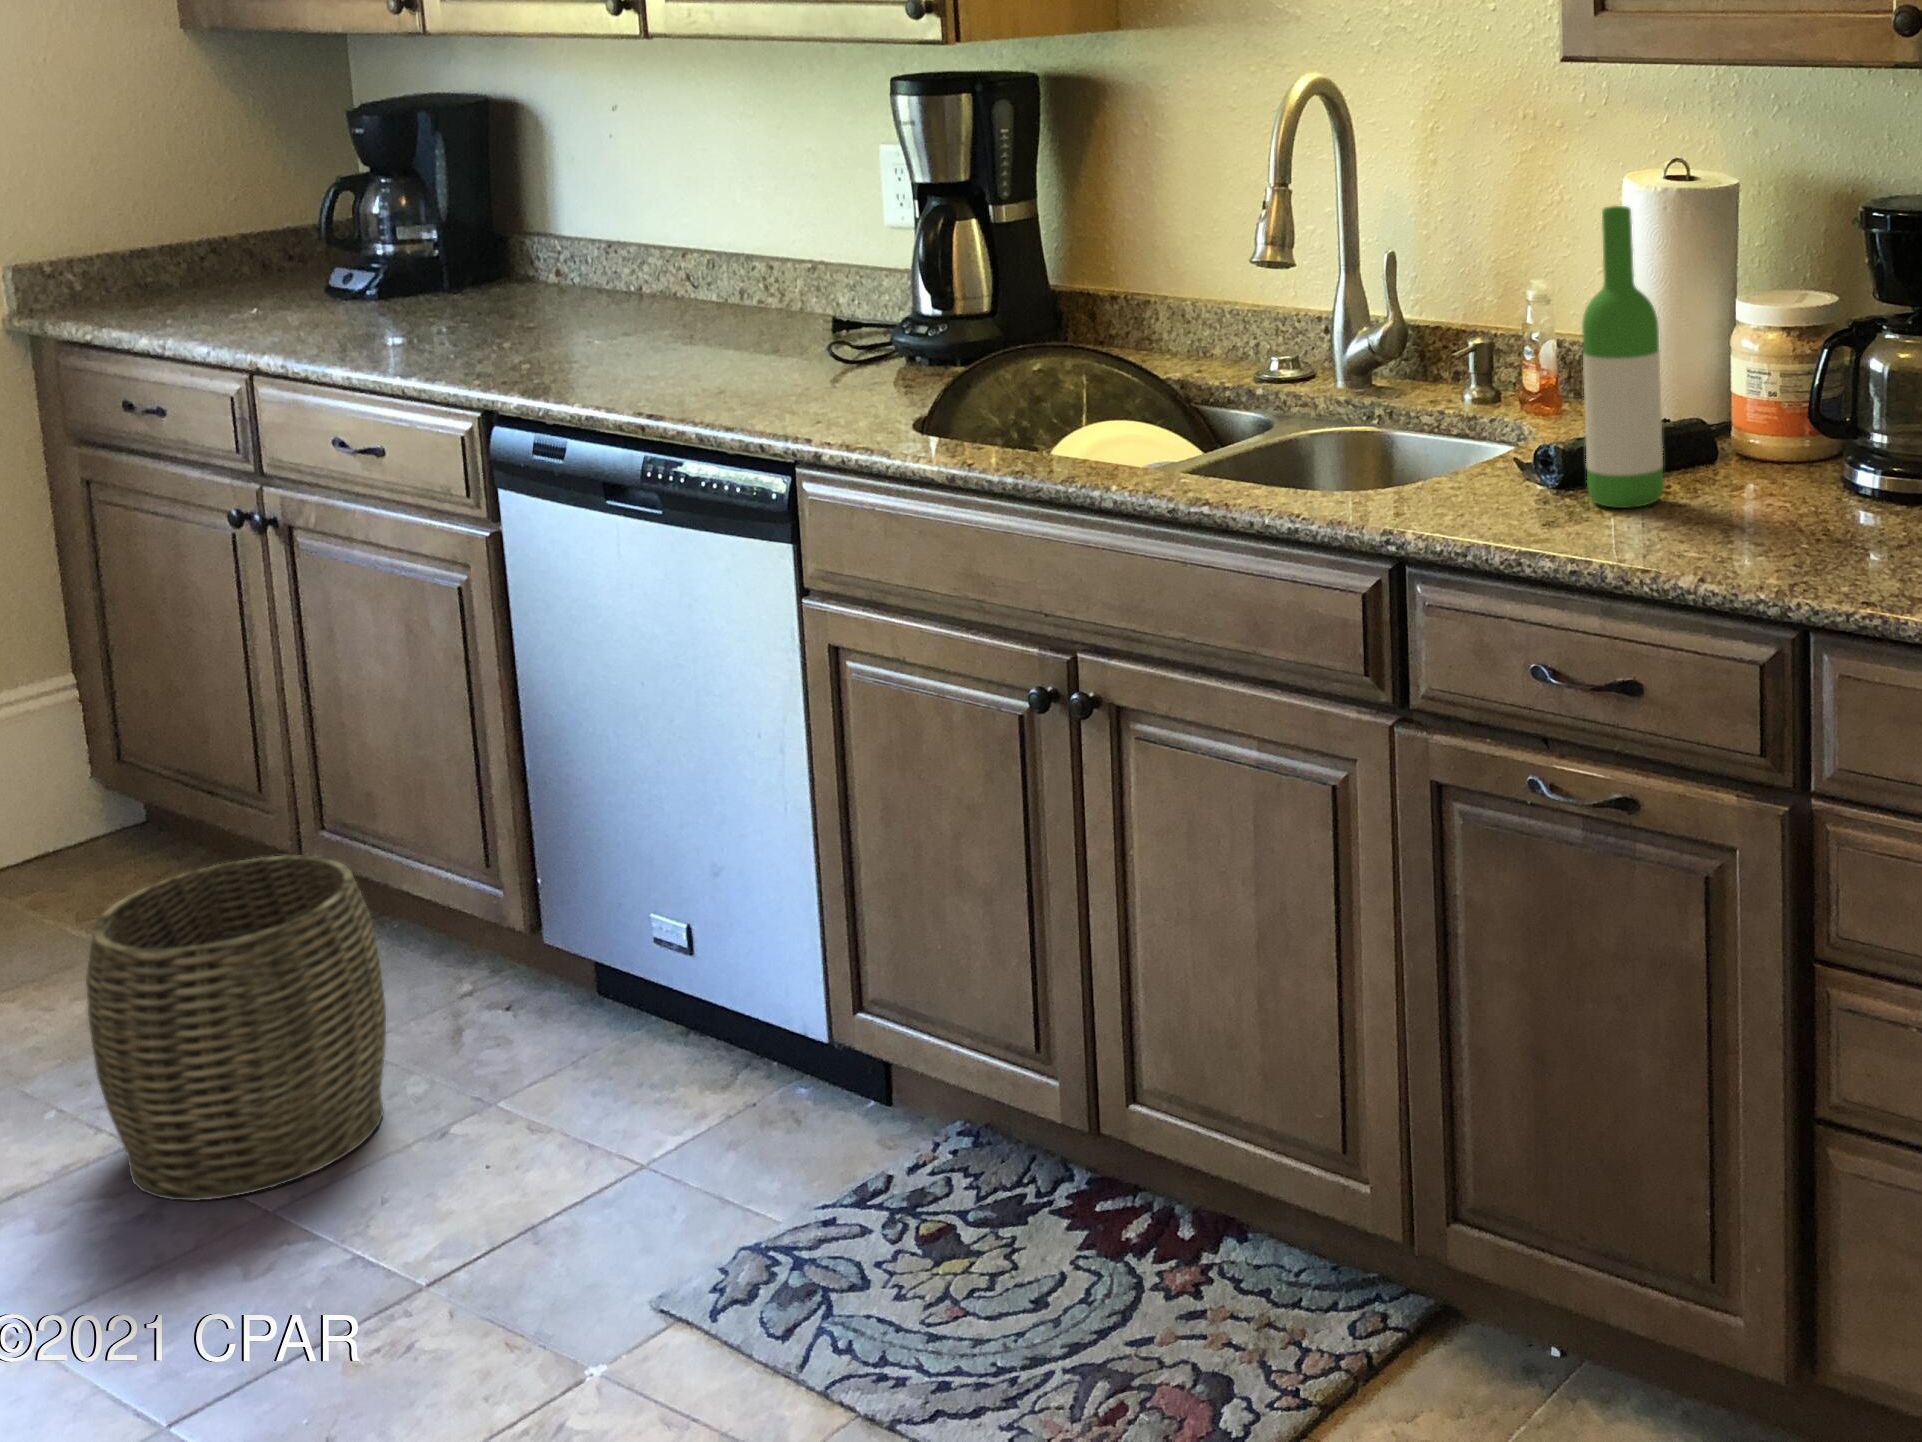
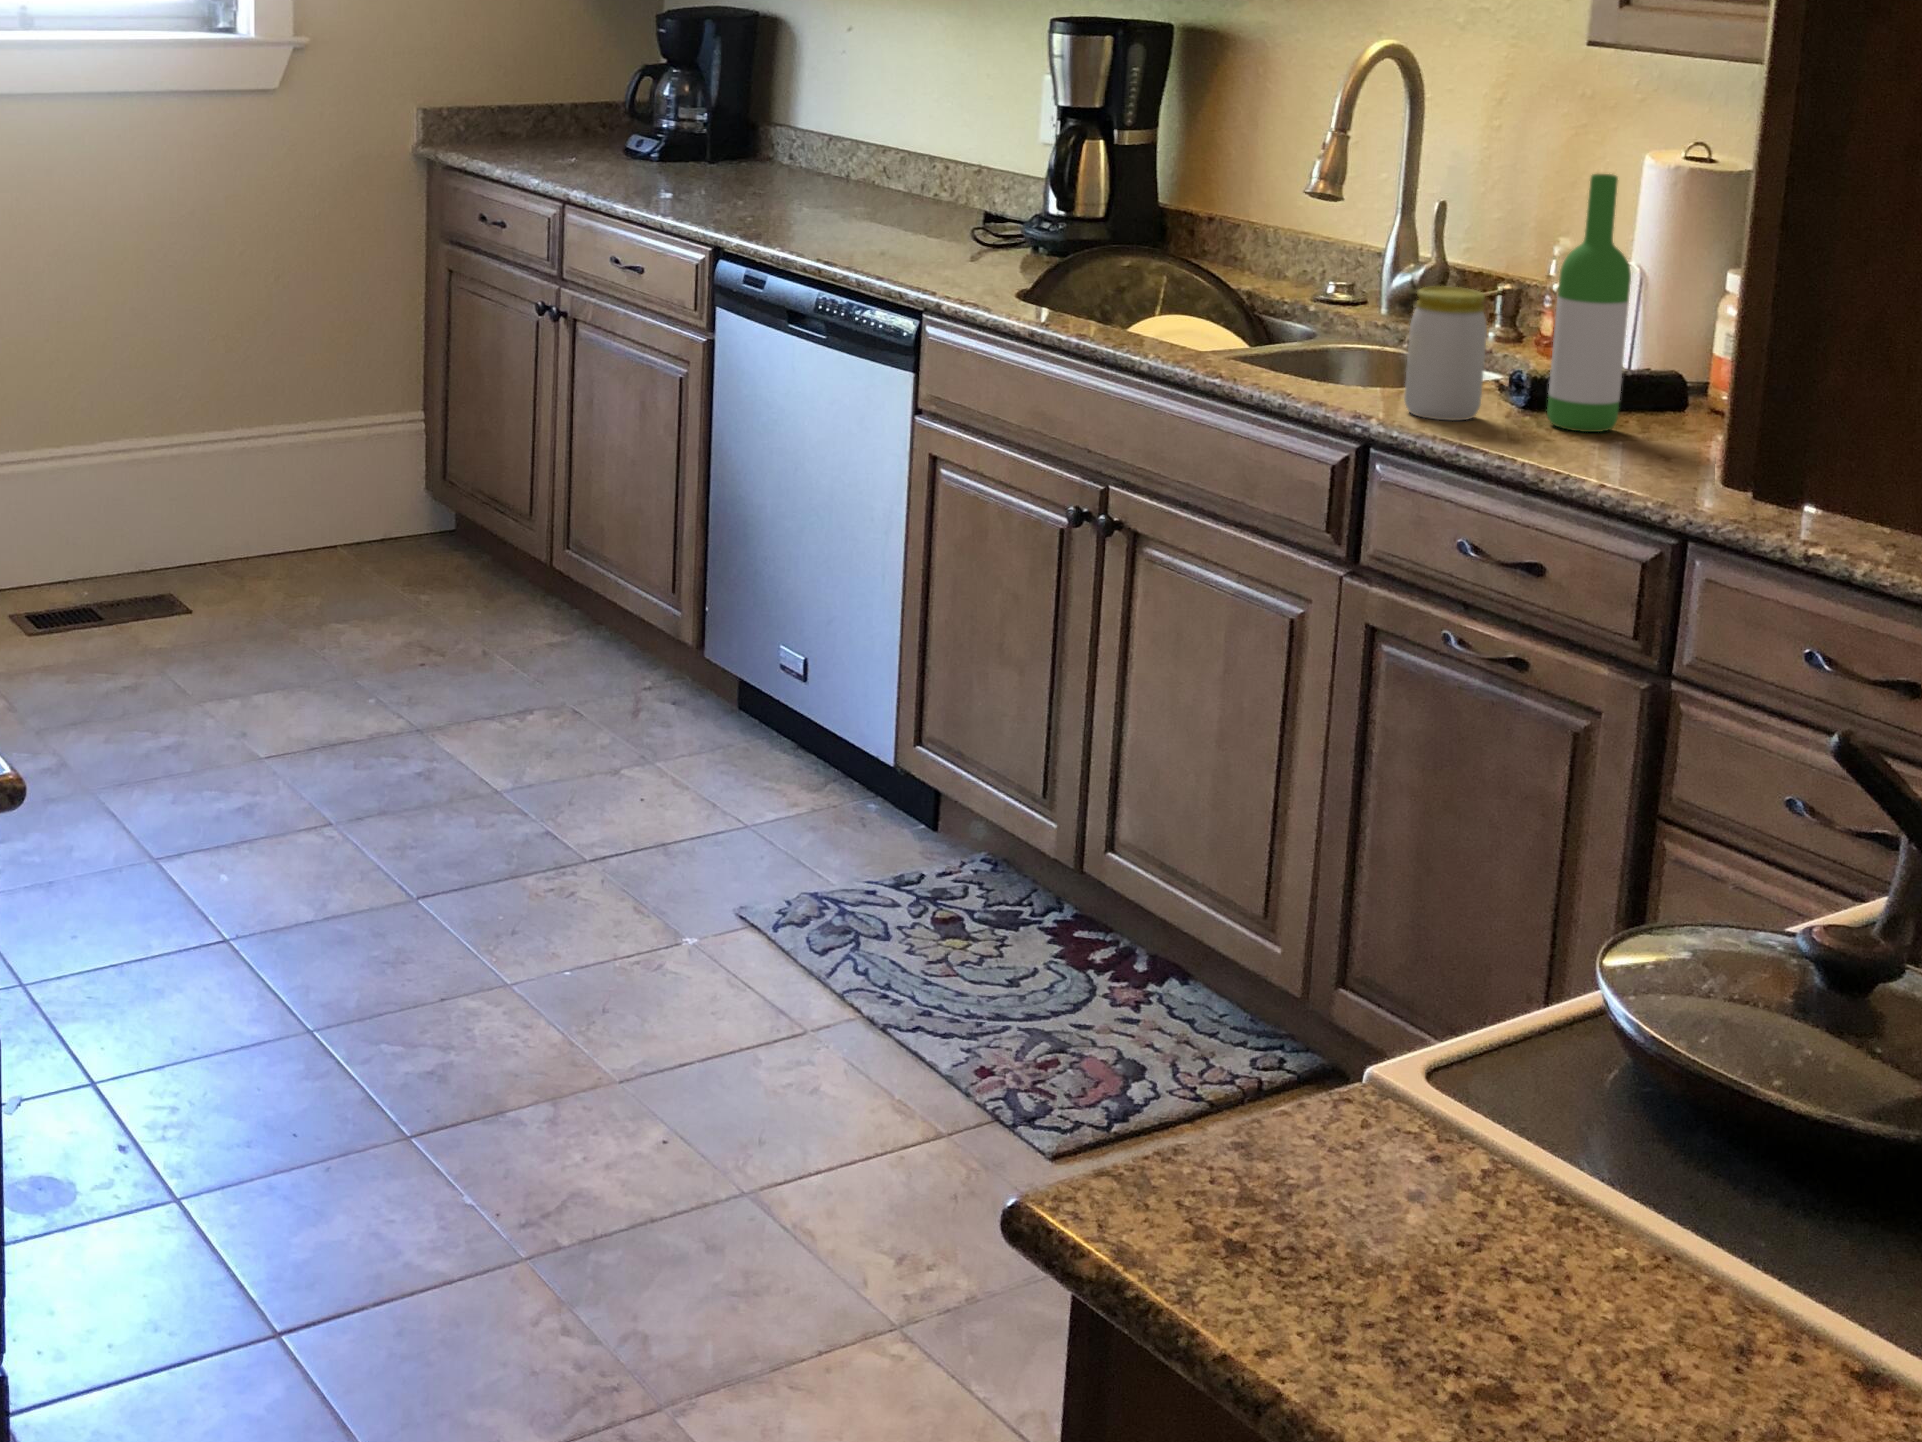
jar: none [1427,358,1517,520] -> present [1404,286,1487,421]
woven basket: present [86,855,386,1201] -> none [409,548,593,775]

